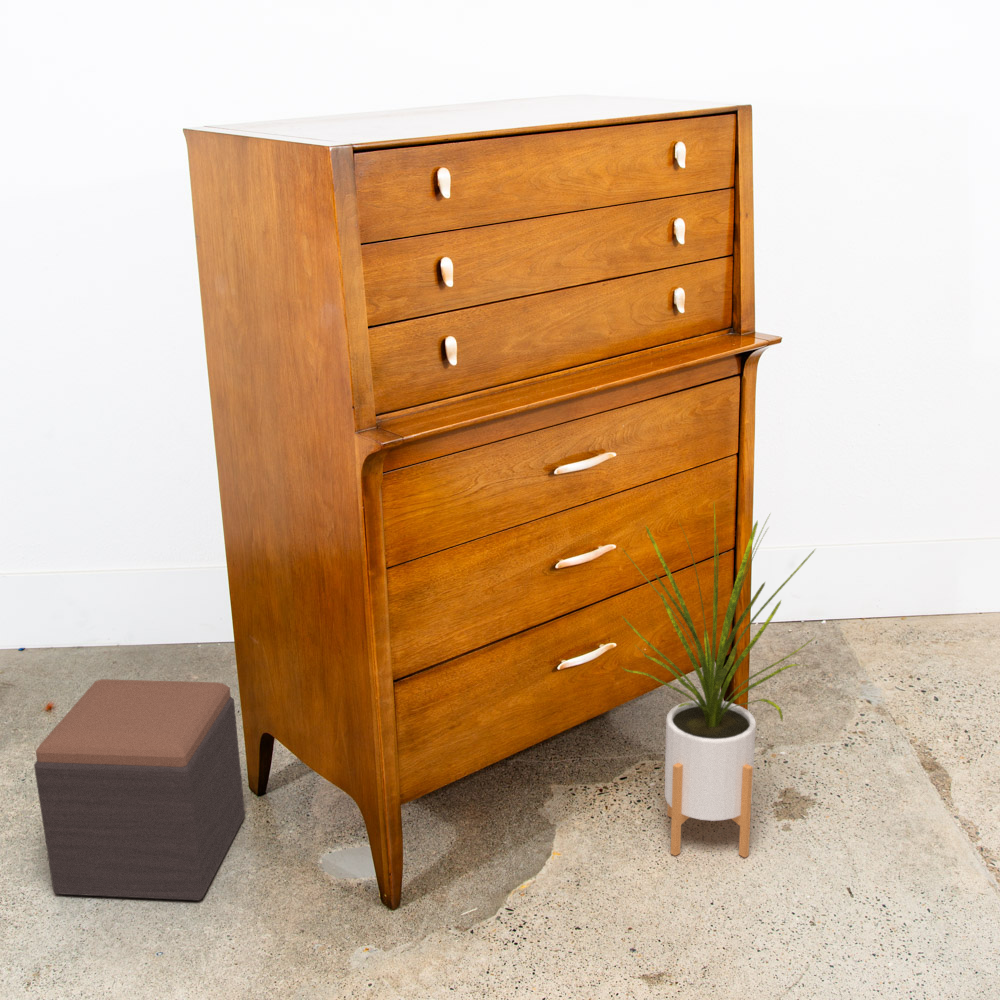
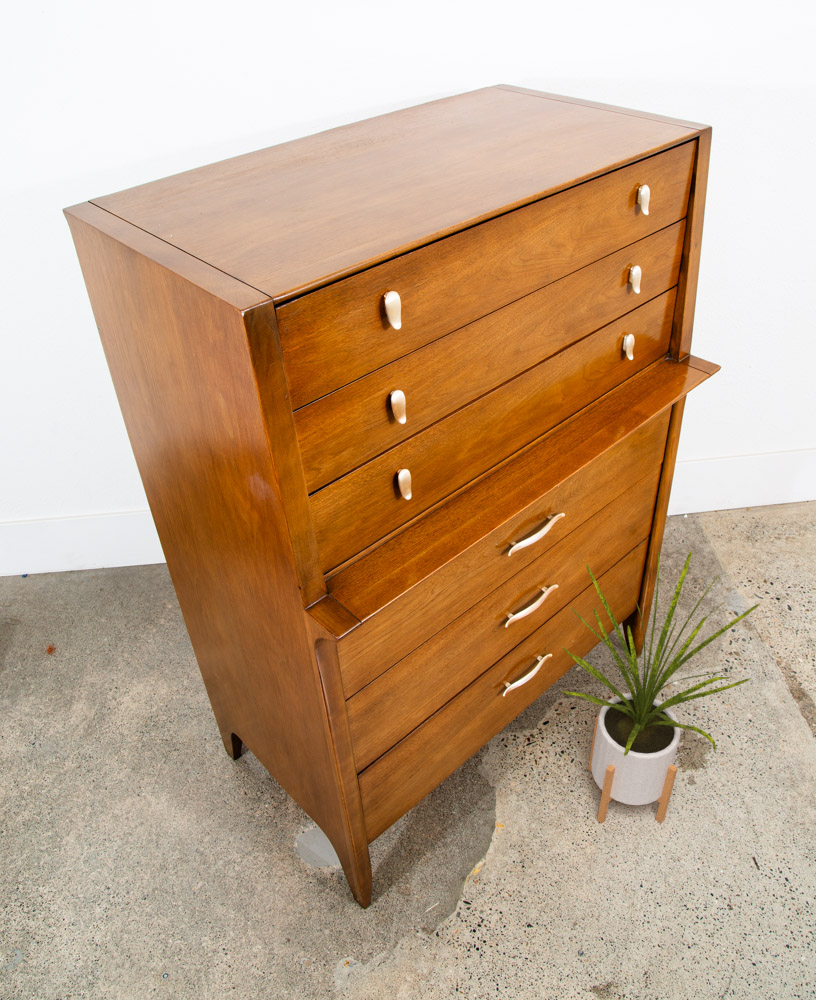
footstool: present [34,679,245,900] -> none [24,705,227,905]

